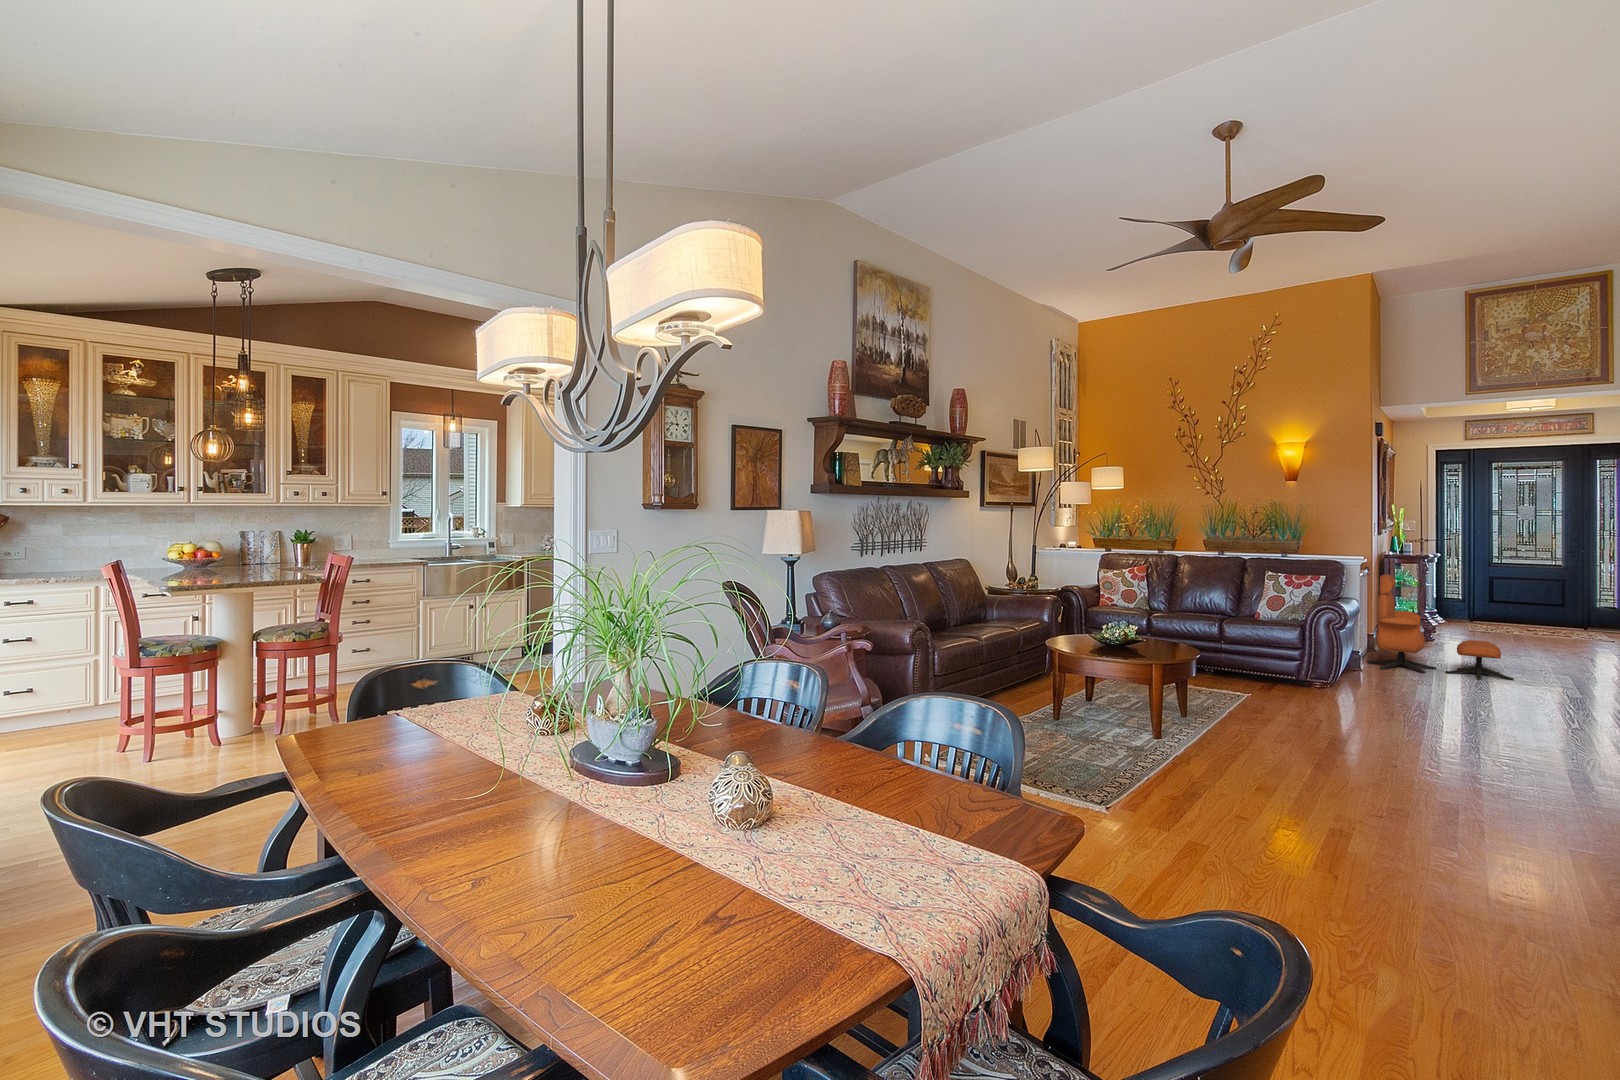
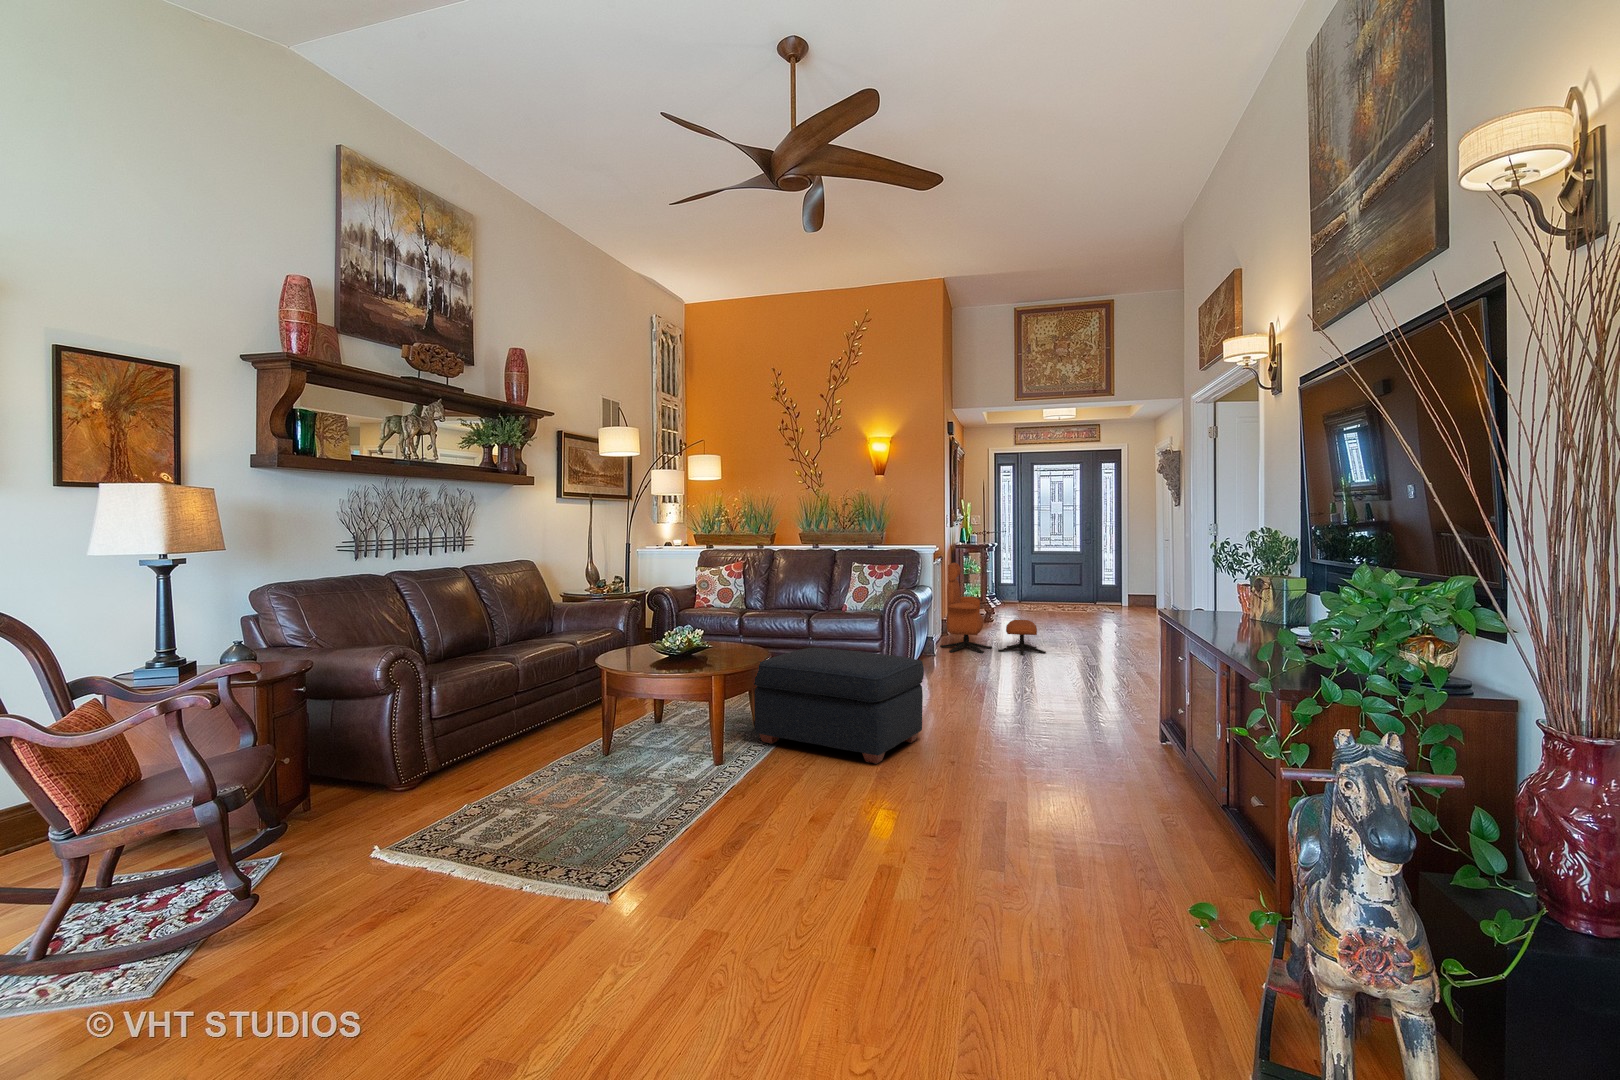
ottoman: none [1185,649,1366,757] -> present [754,648,924,764]

